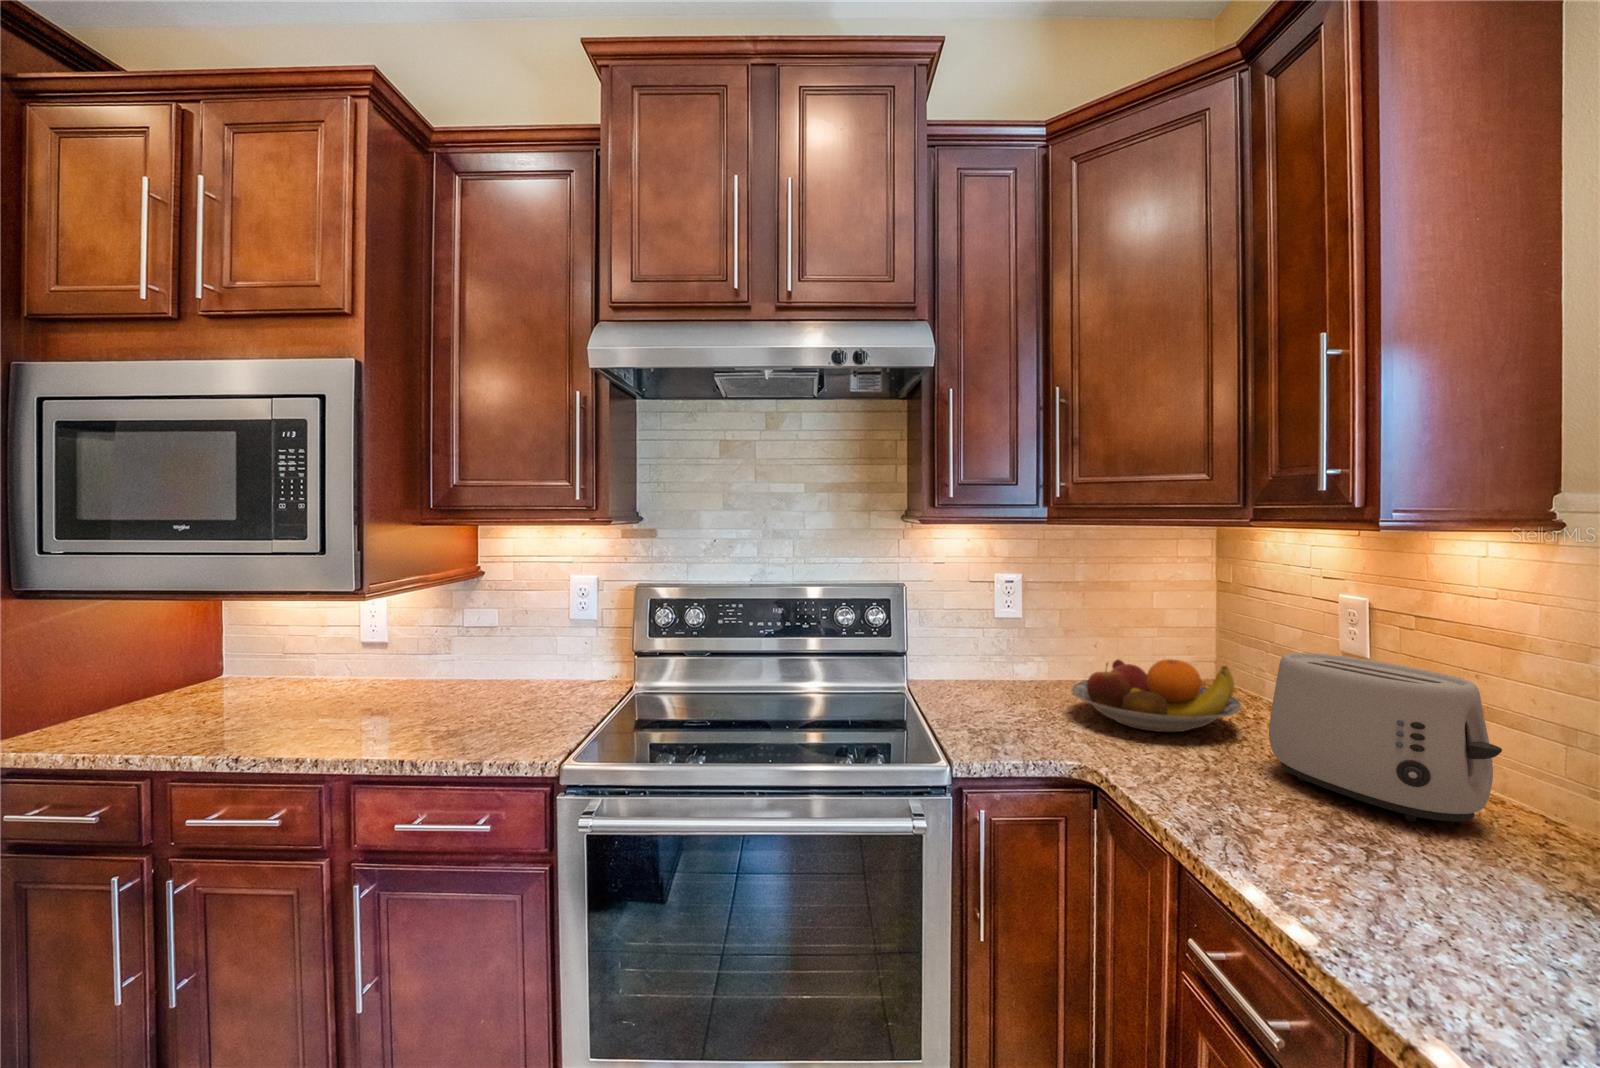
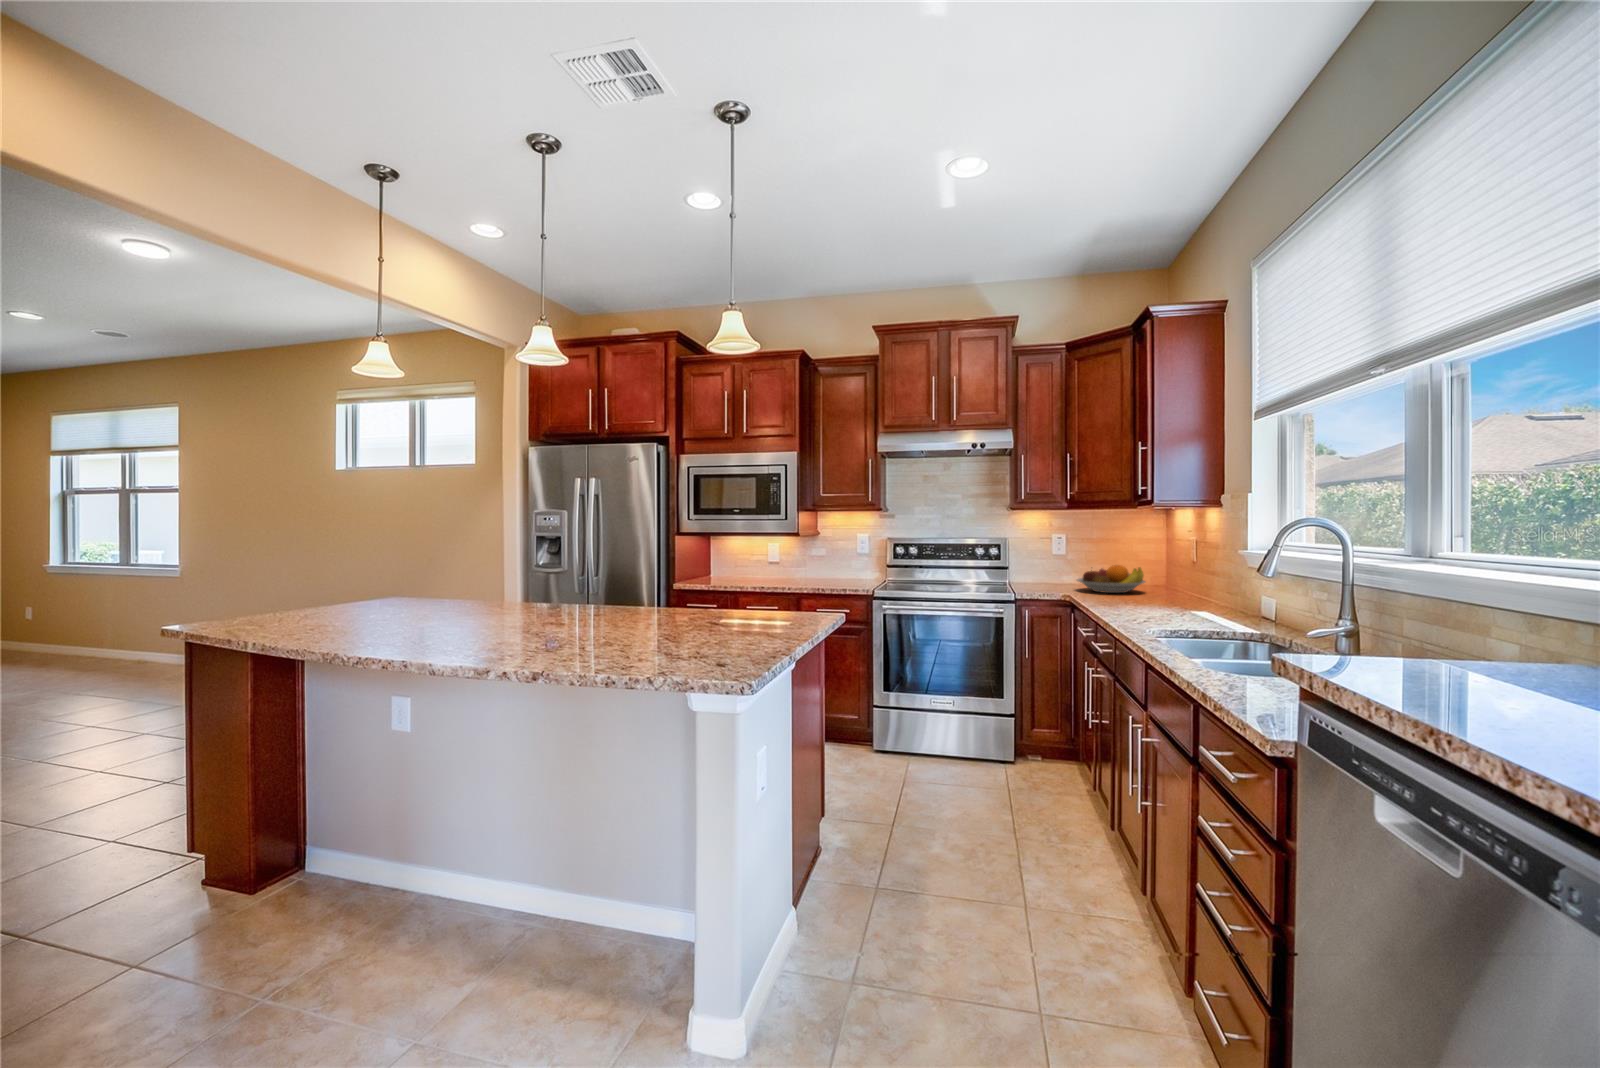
toaster: present [1269,653,1502,821] -> none [1136,555,1194,605]

